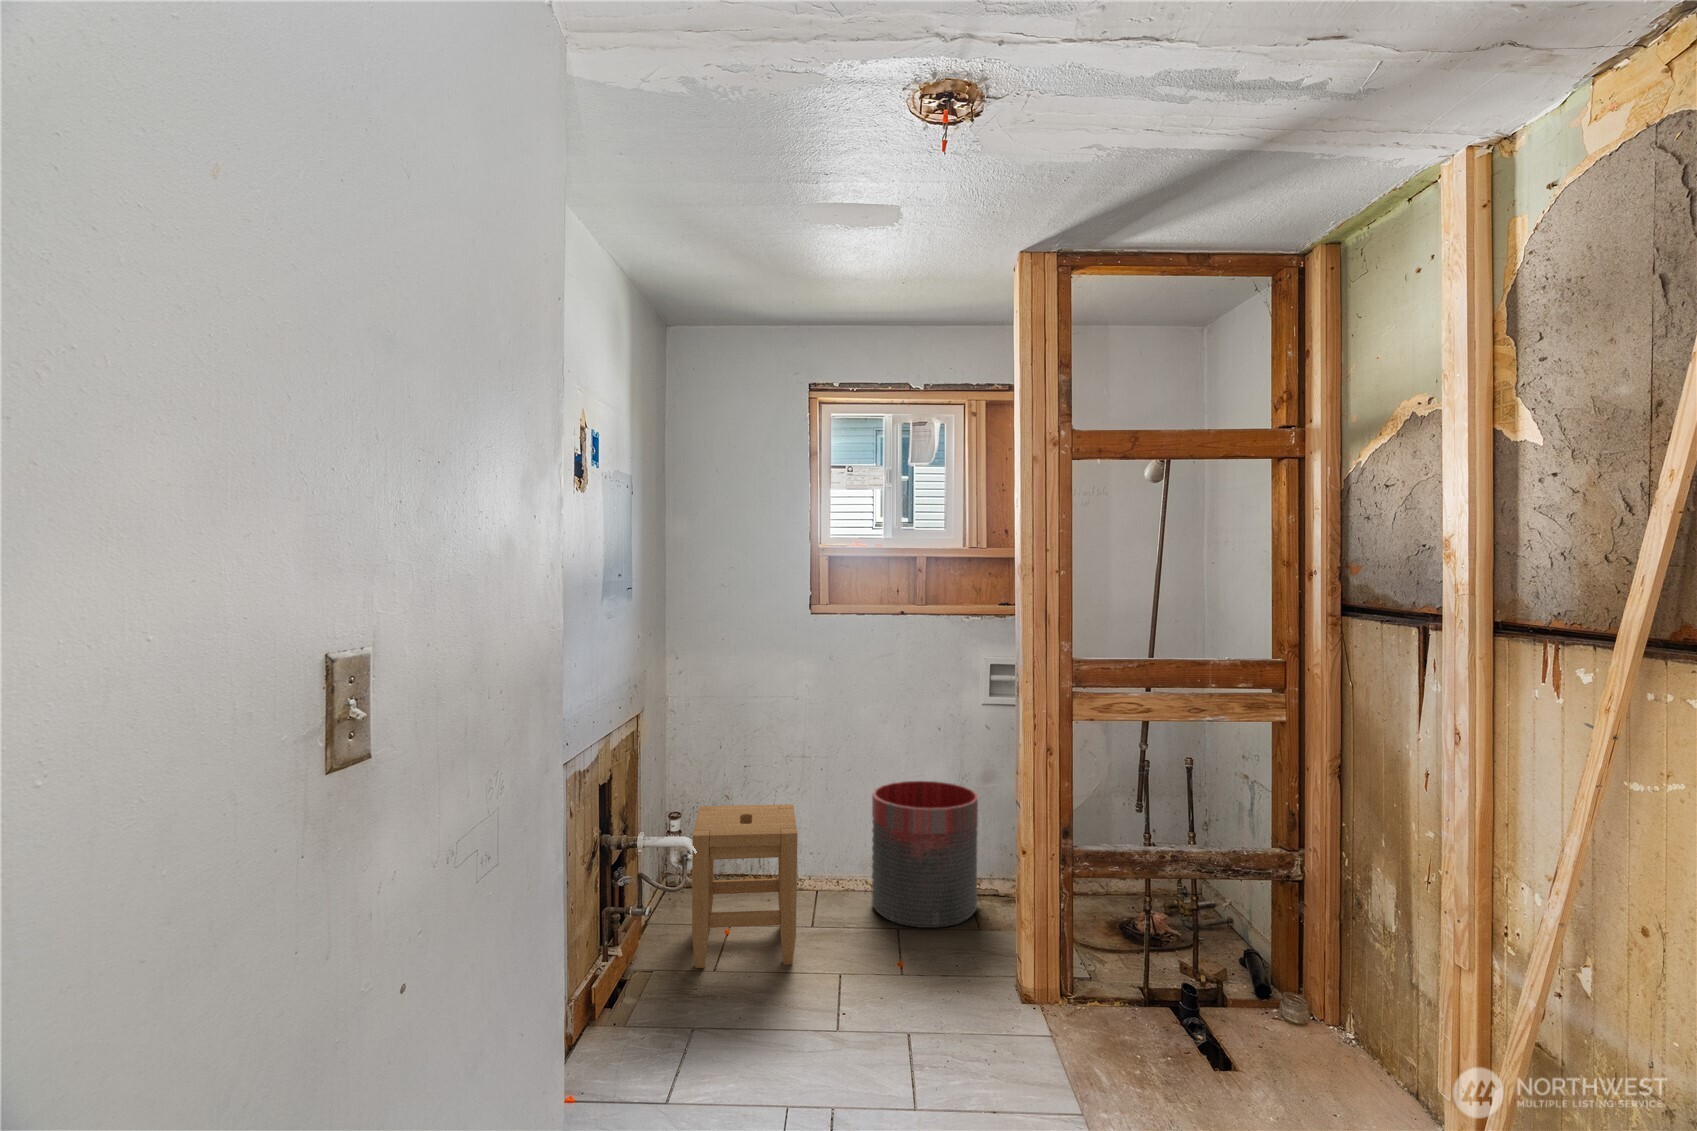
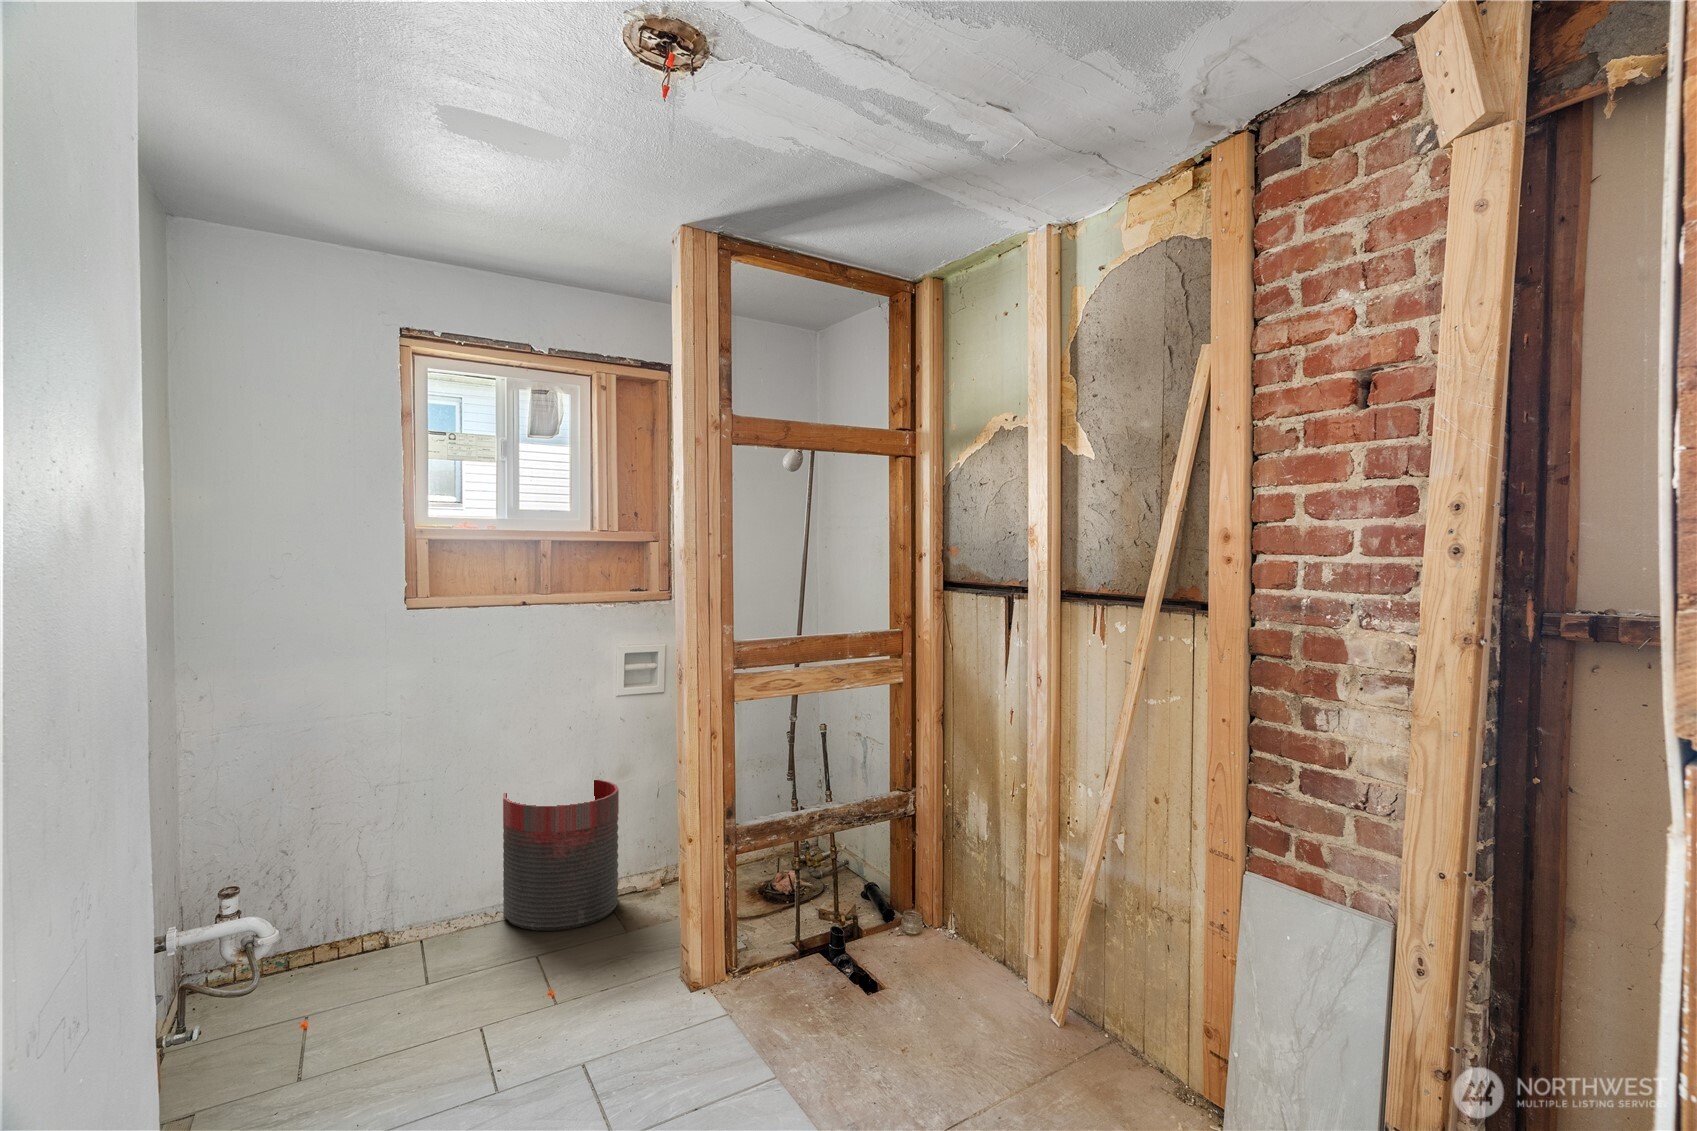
stool: present [692,804,797,968] -> none [297,820,439,1020]

